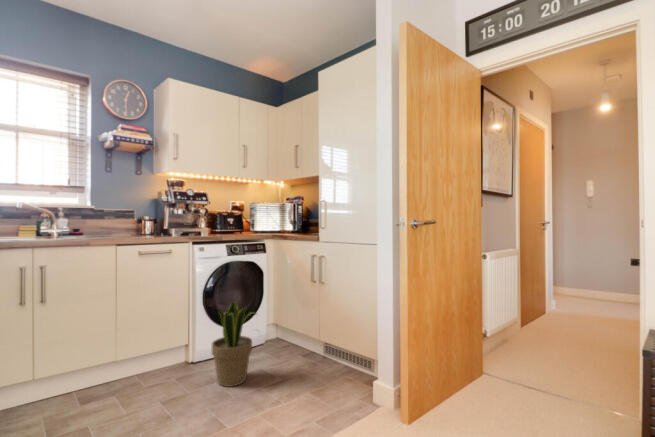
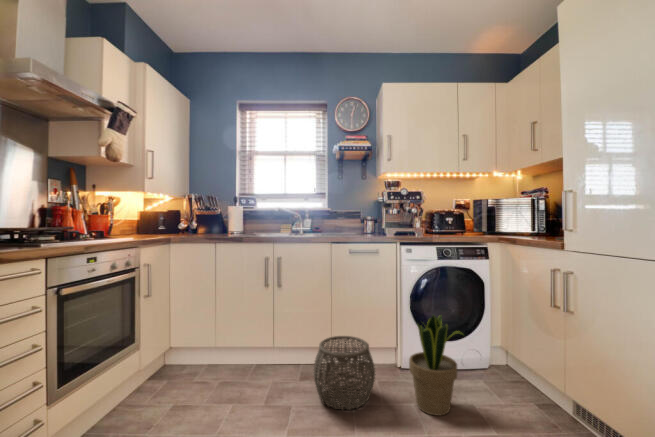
woven basket: none [108,339,180,414] -> present [313,336,375,410]

